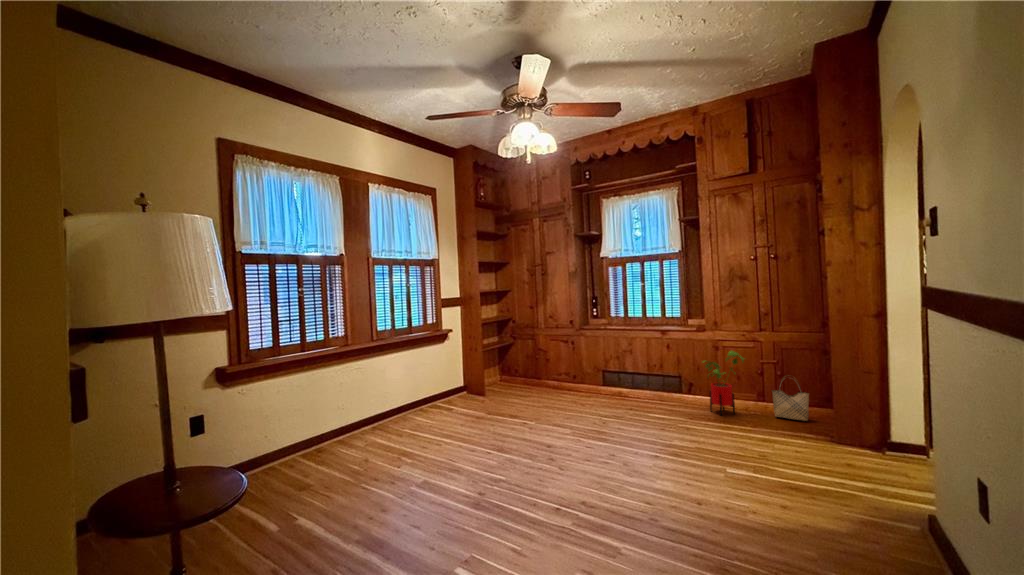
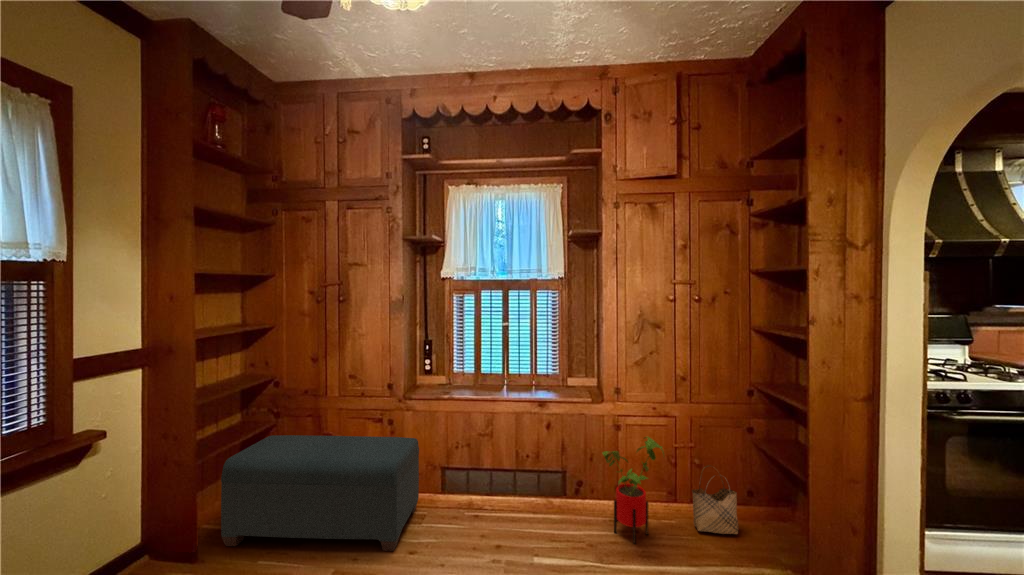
bench: none [494,347,590,402] -> present [221,435,419,551]

